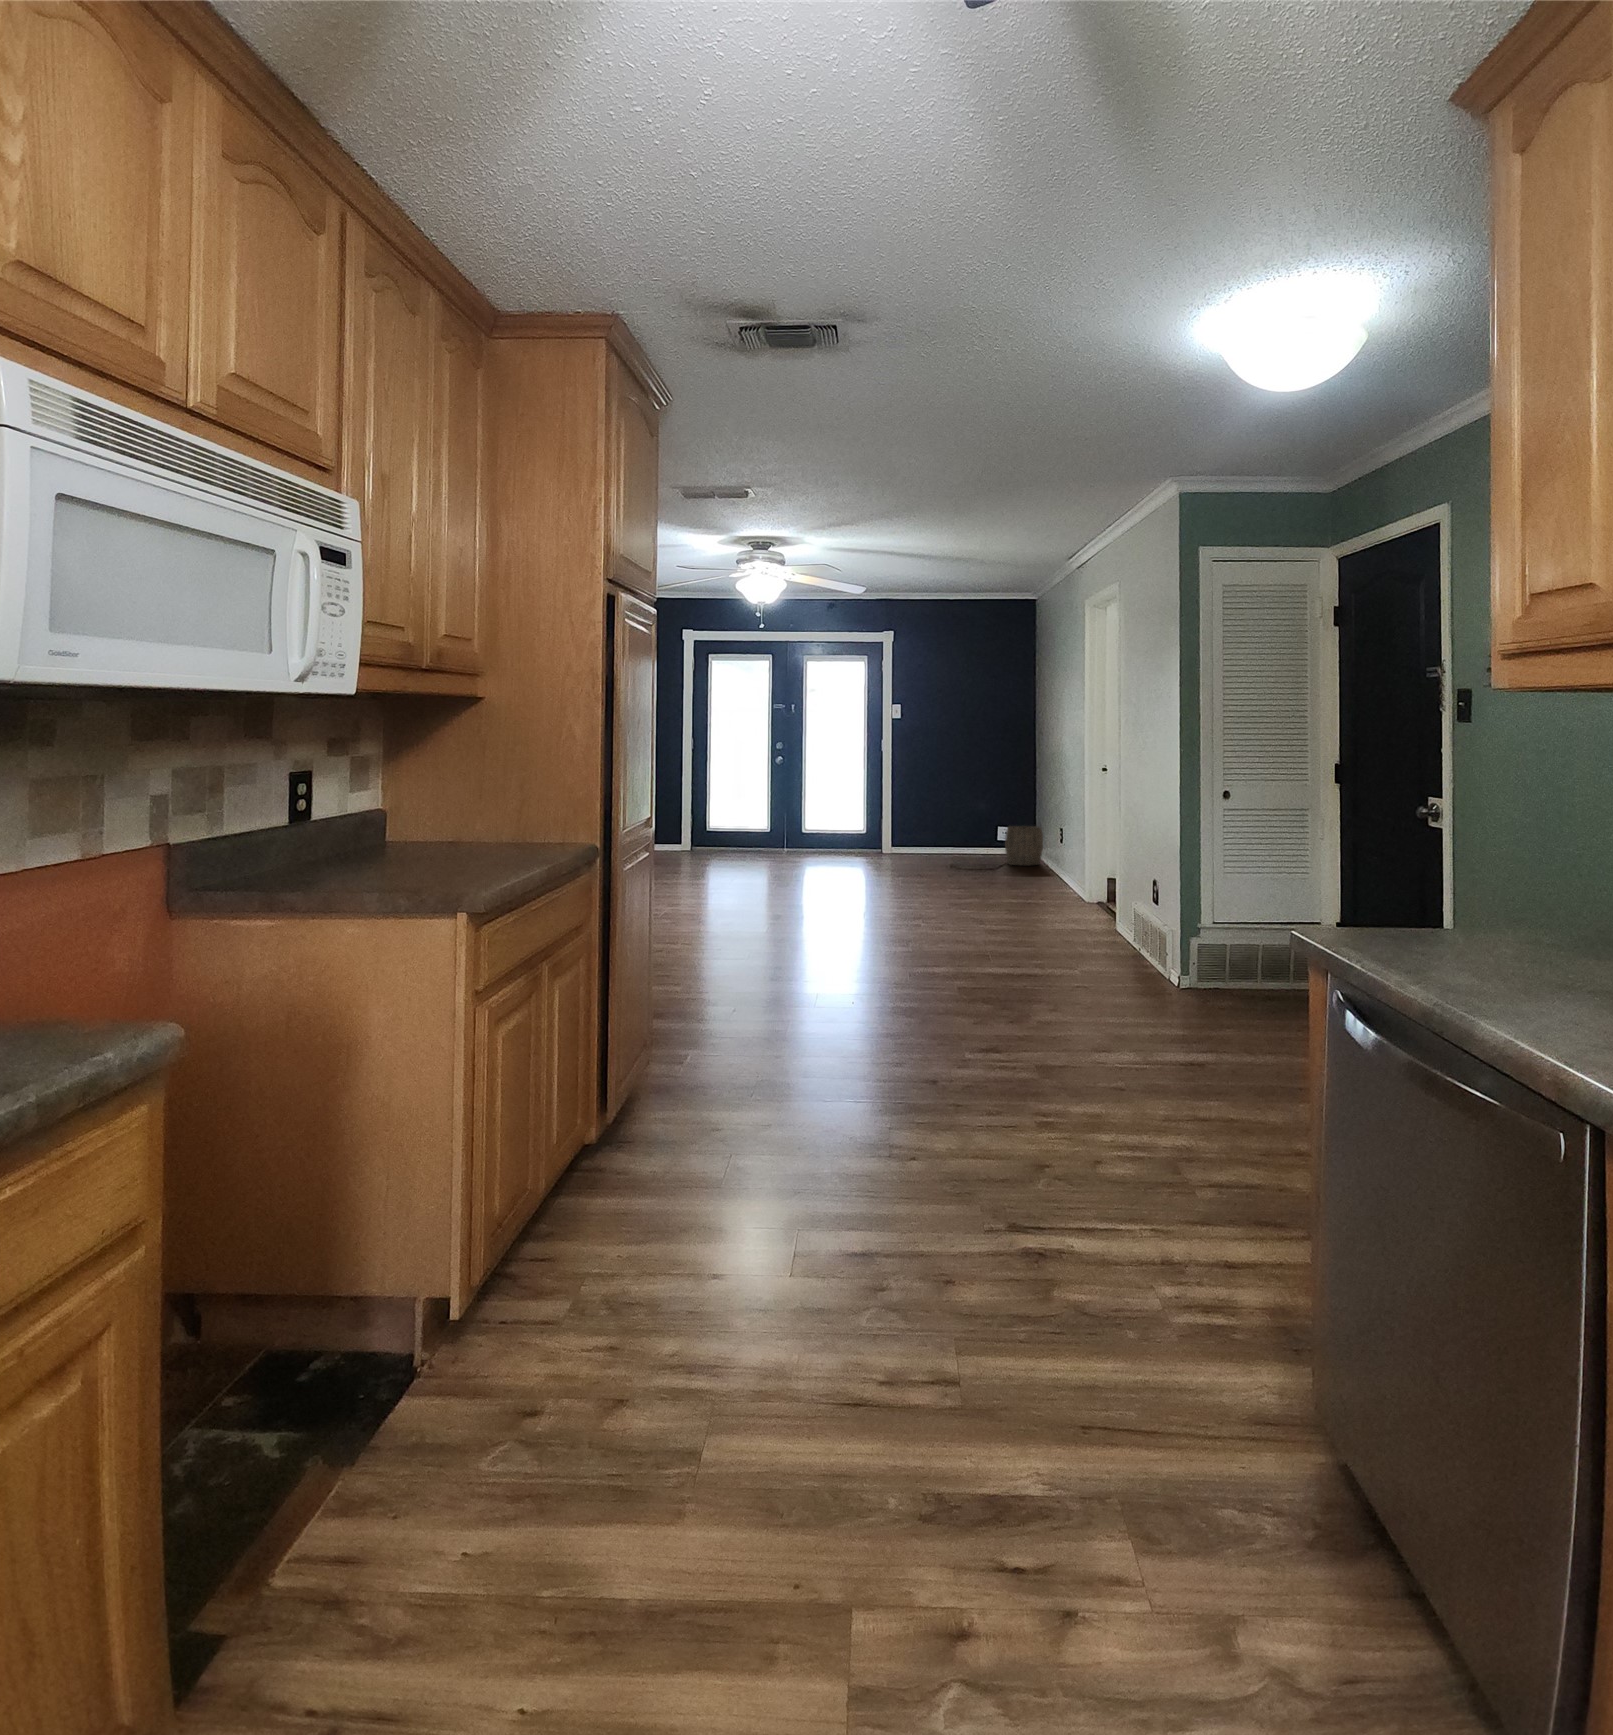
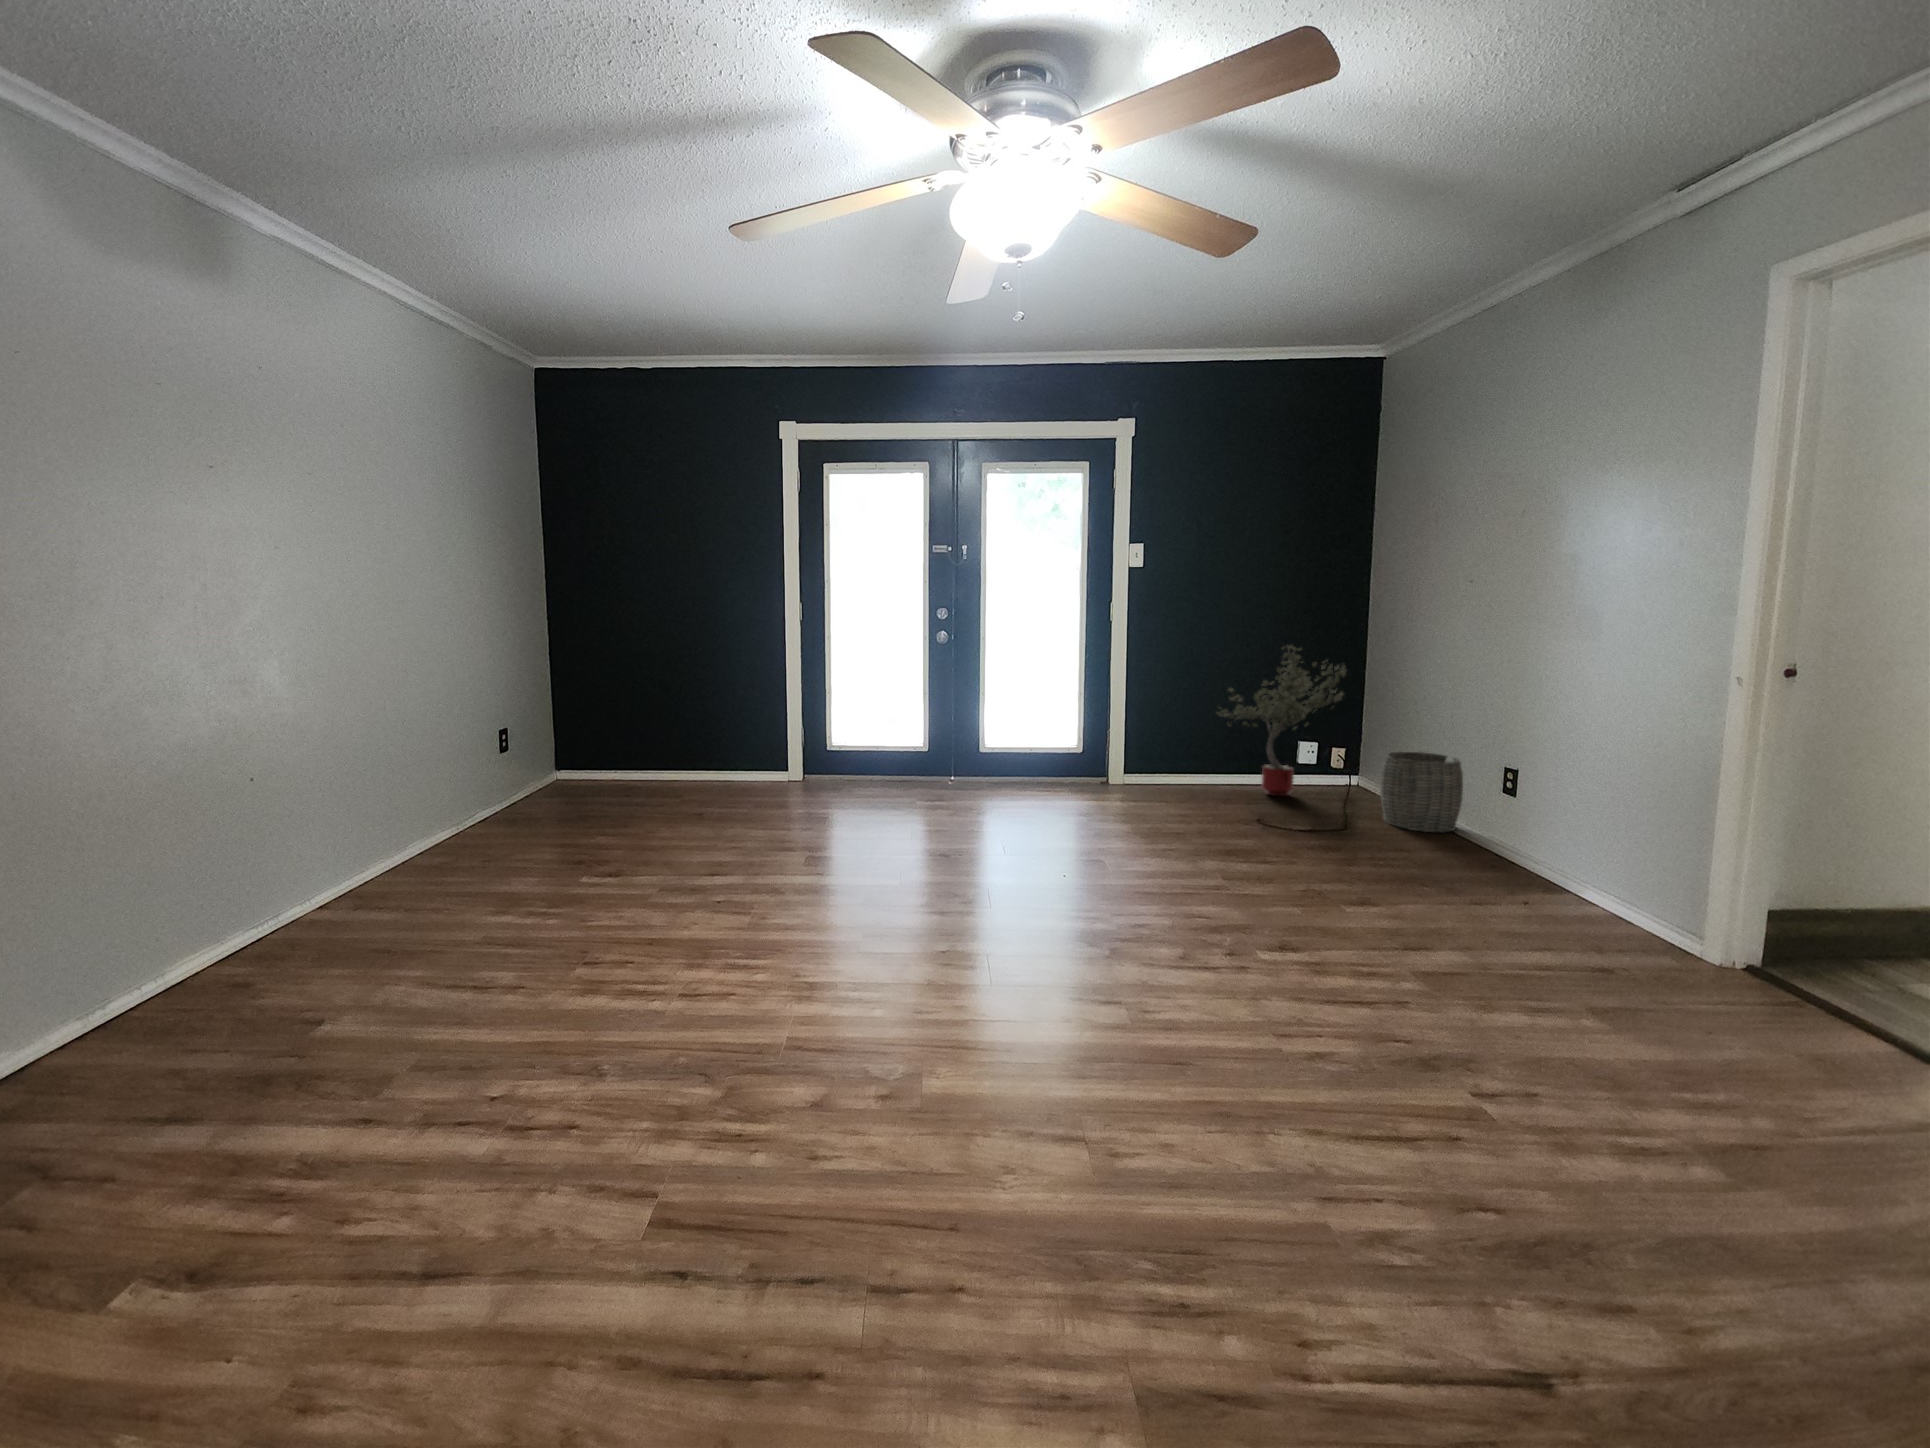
potted tree: none [935,767,1009,856] -> present [1217,646,1346,796]

